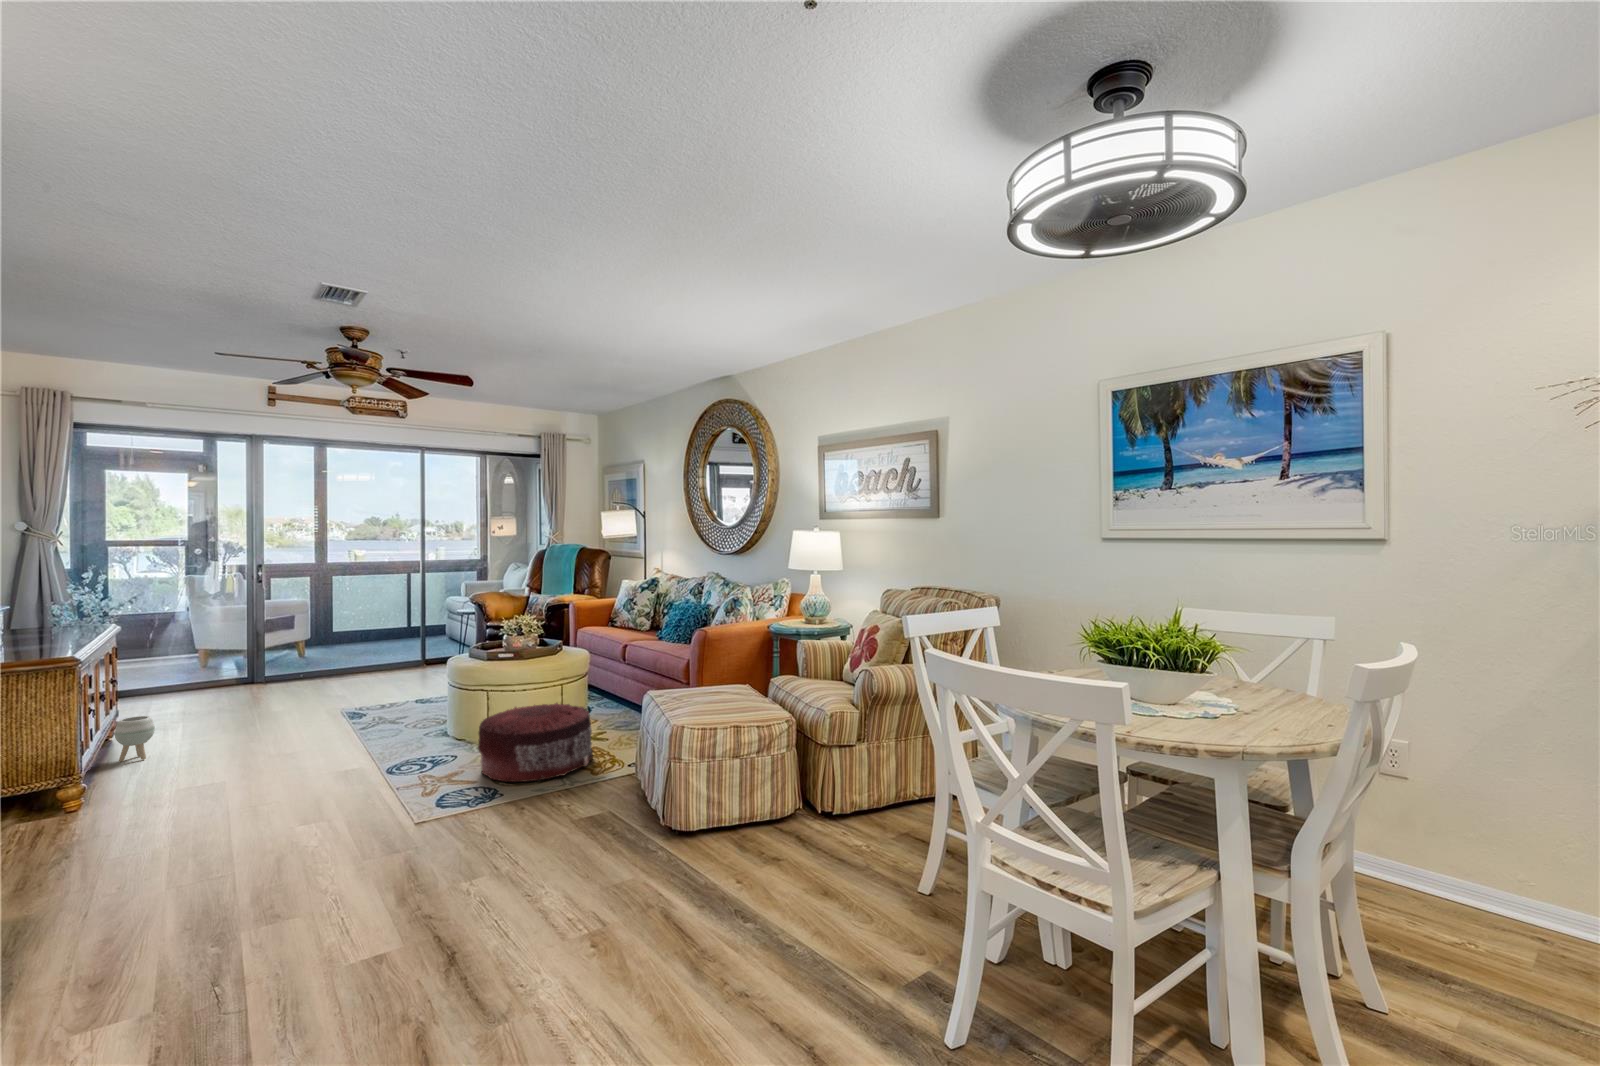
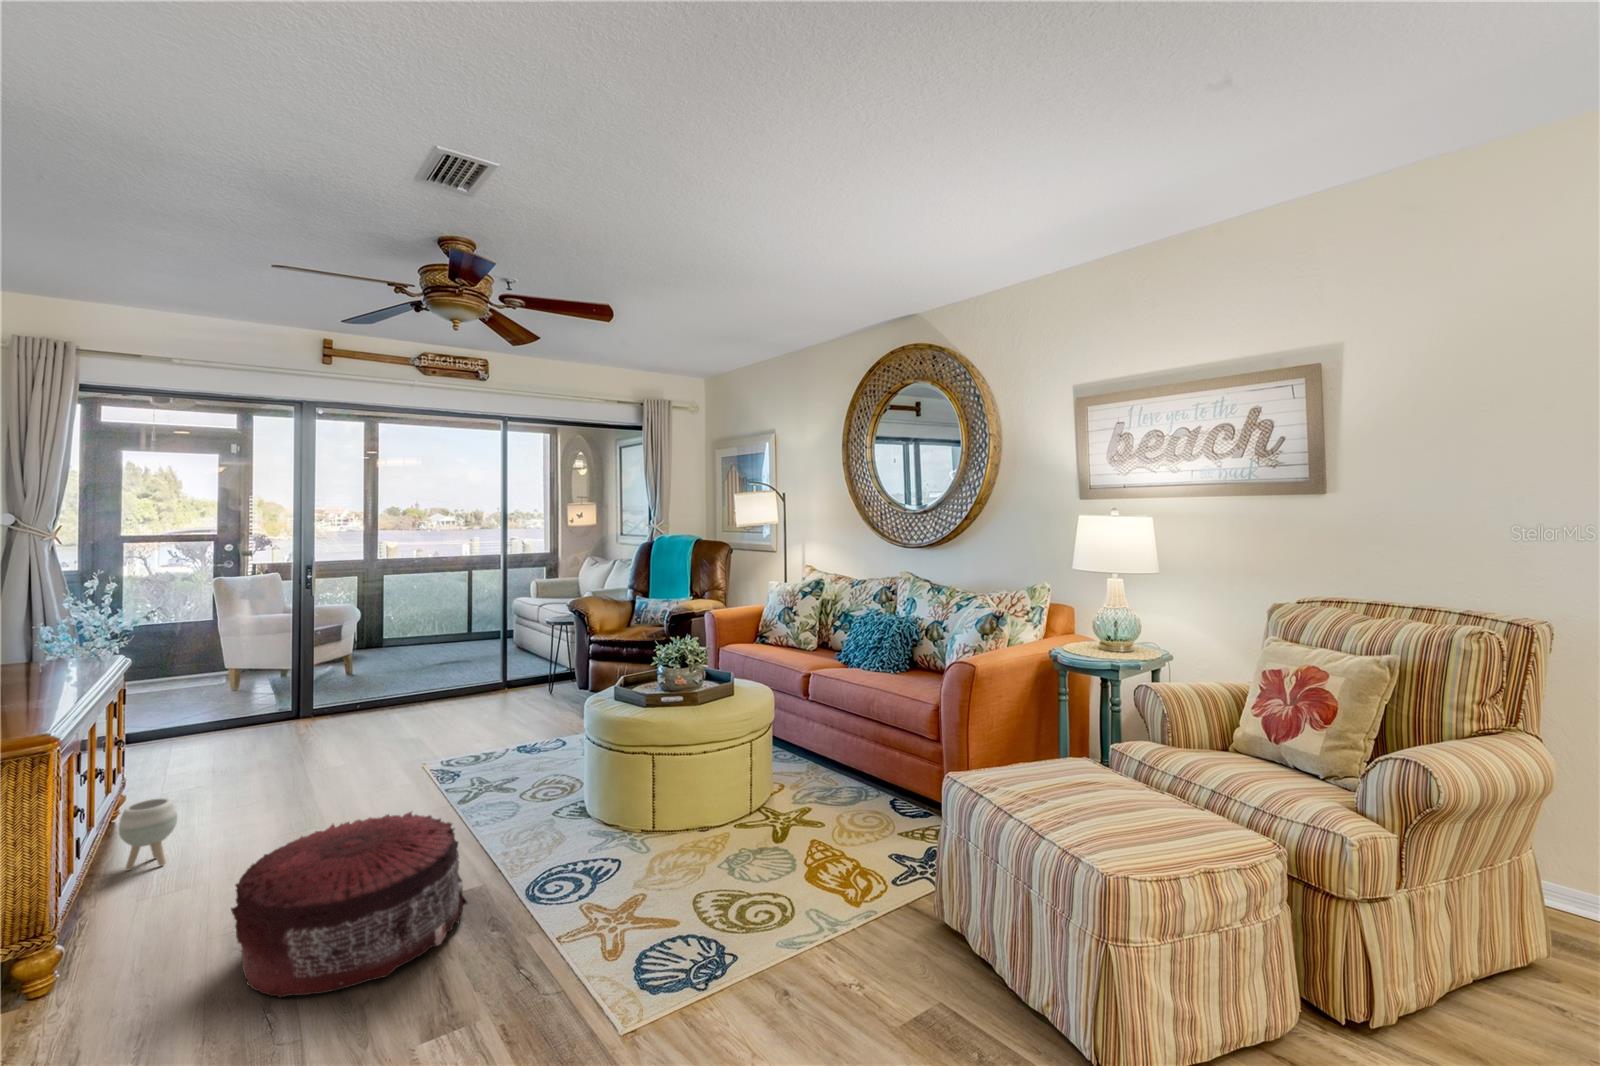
pouf: present [478,703,593,782] -> present [231,812,467,998]

